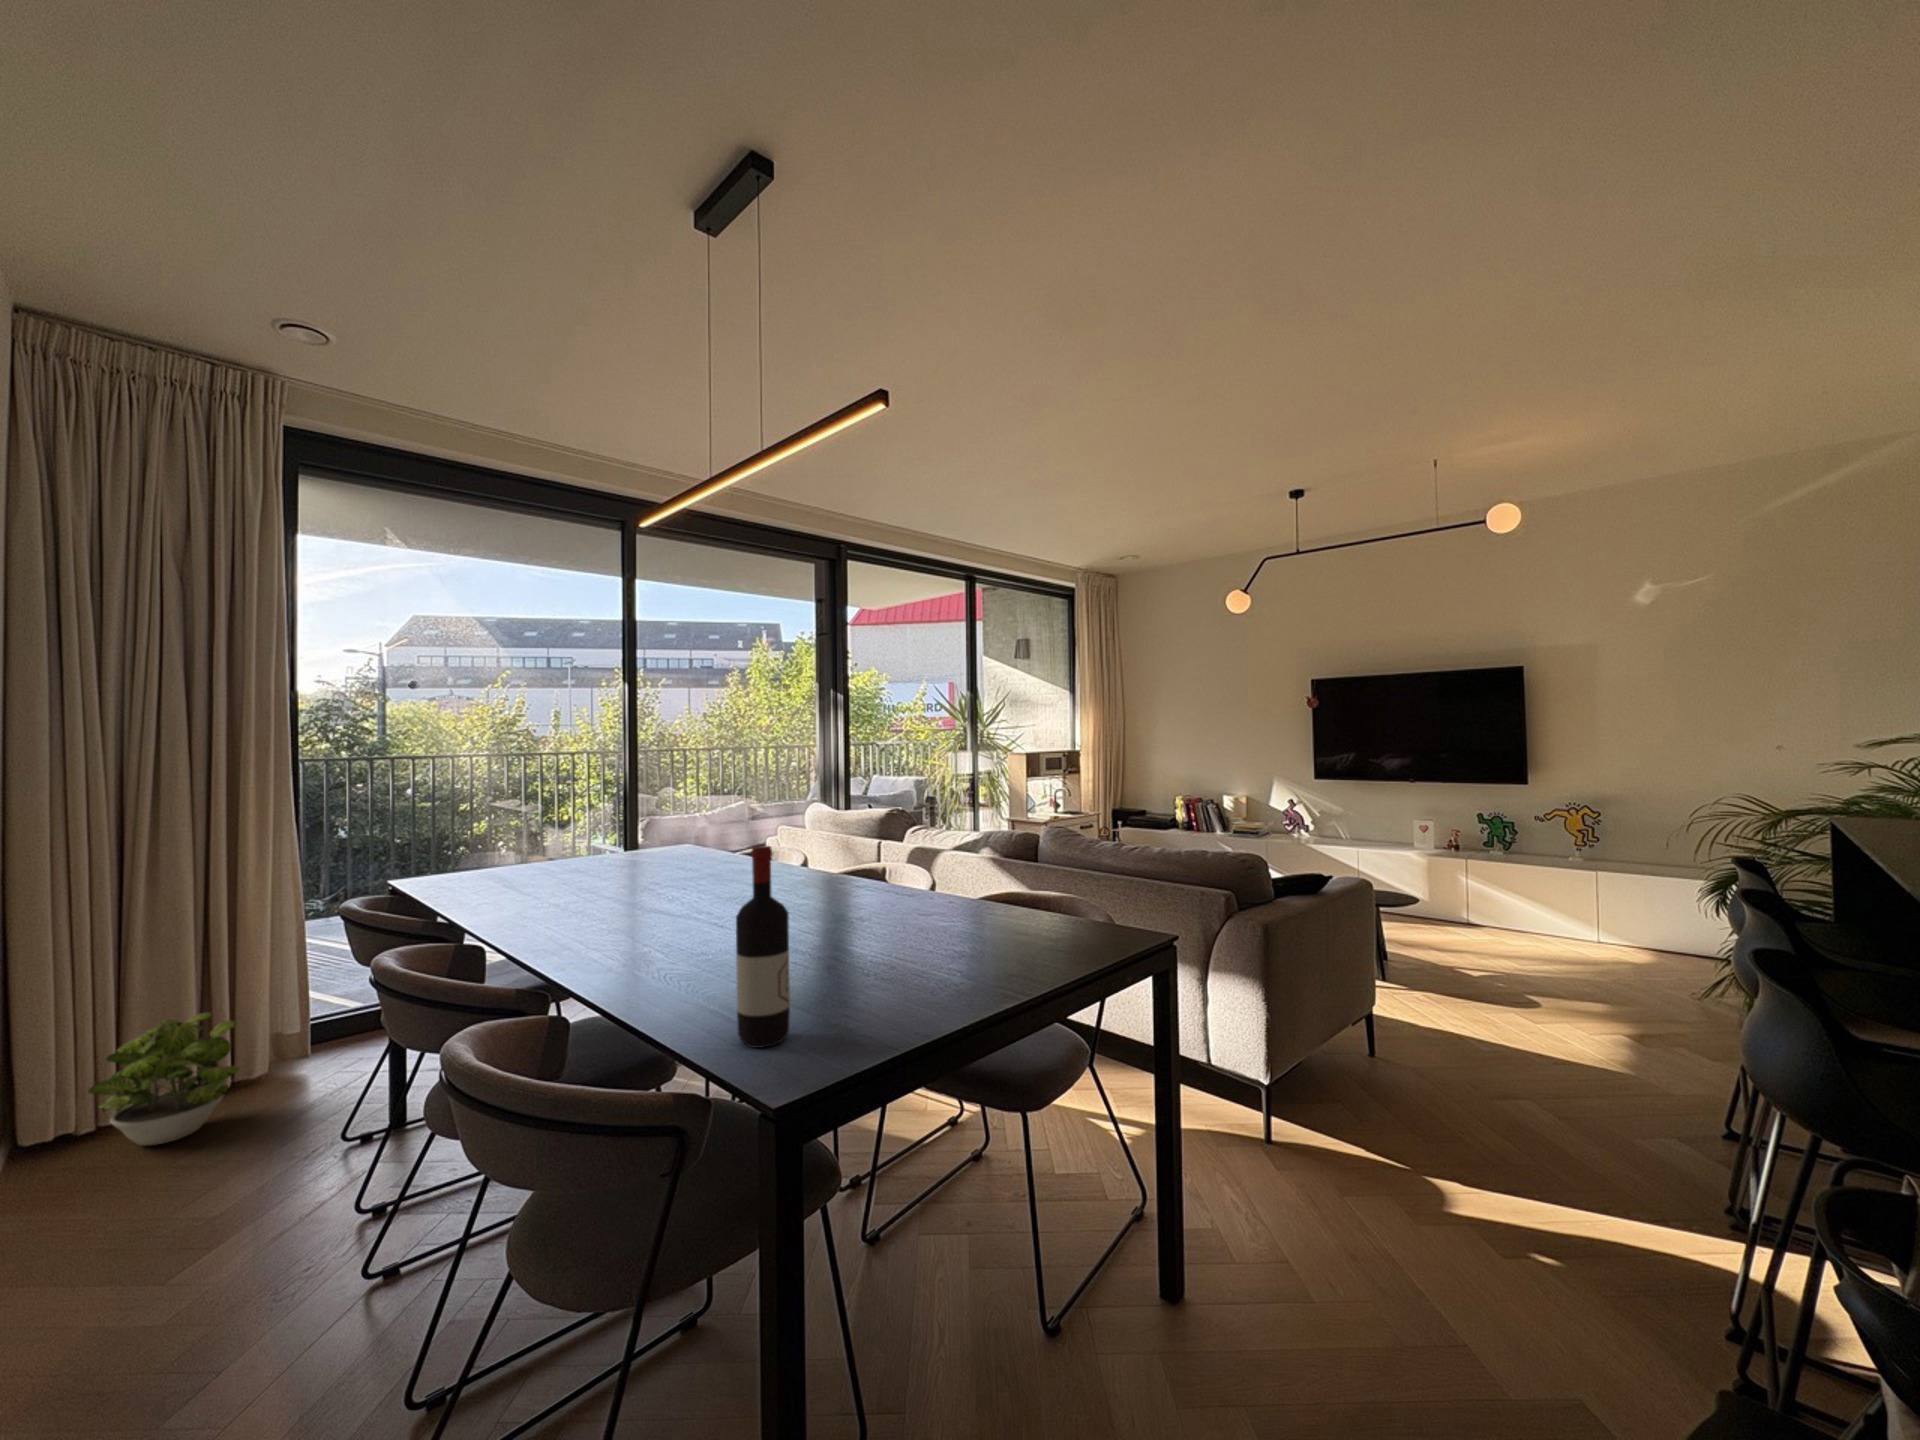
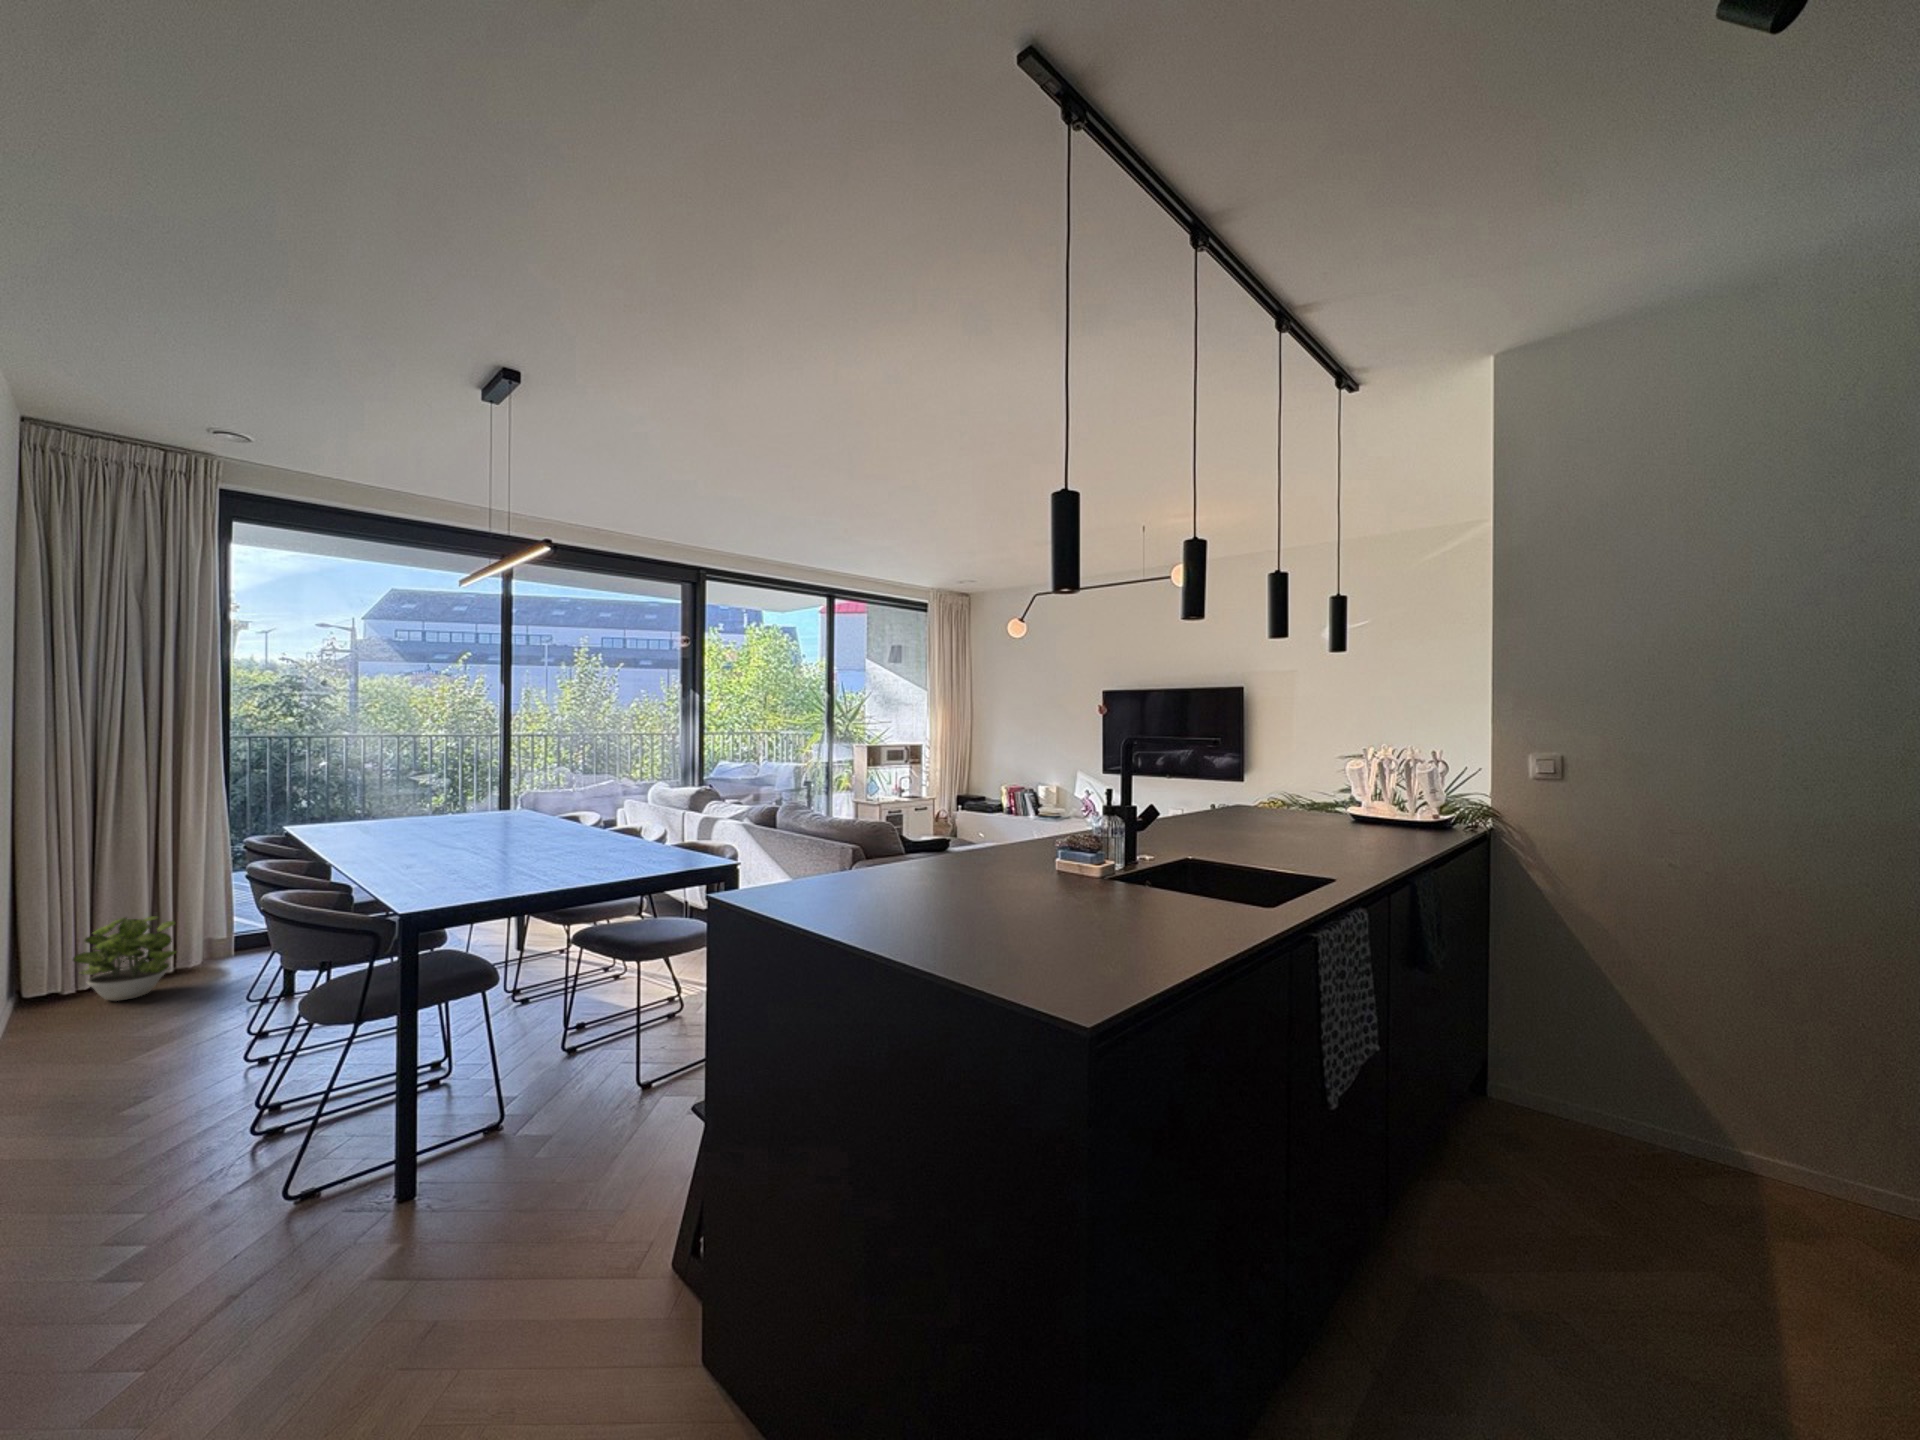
wine bottle: present [736,846,790,1048] -> none [422,797,453,897]

